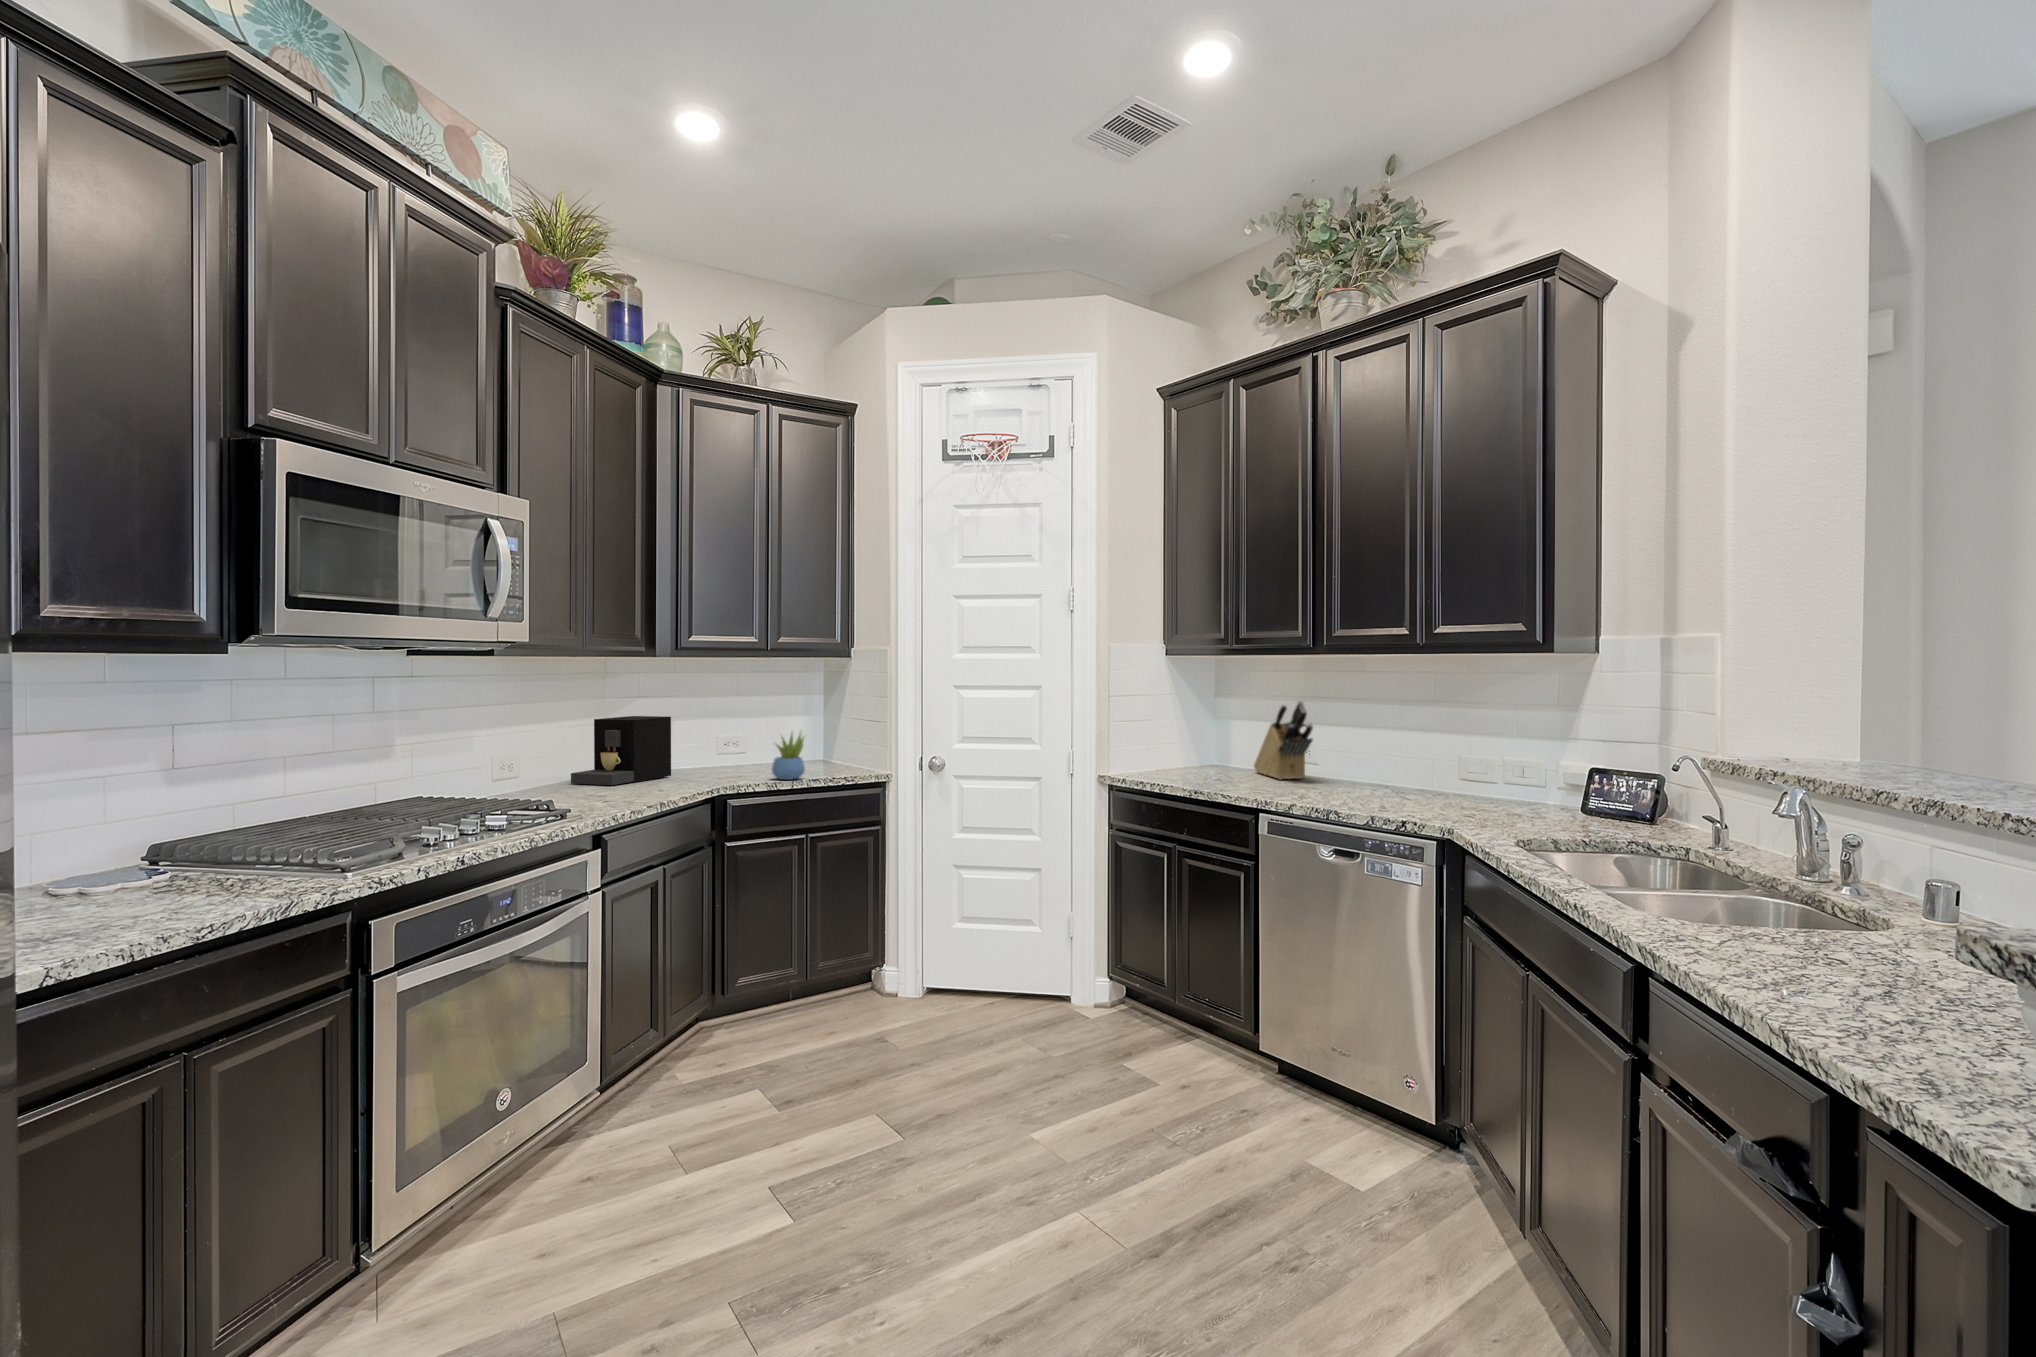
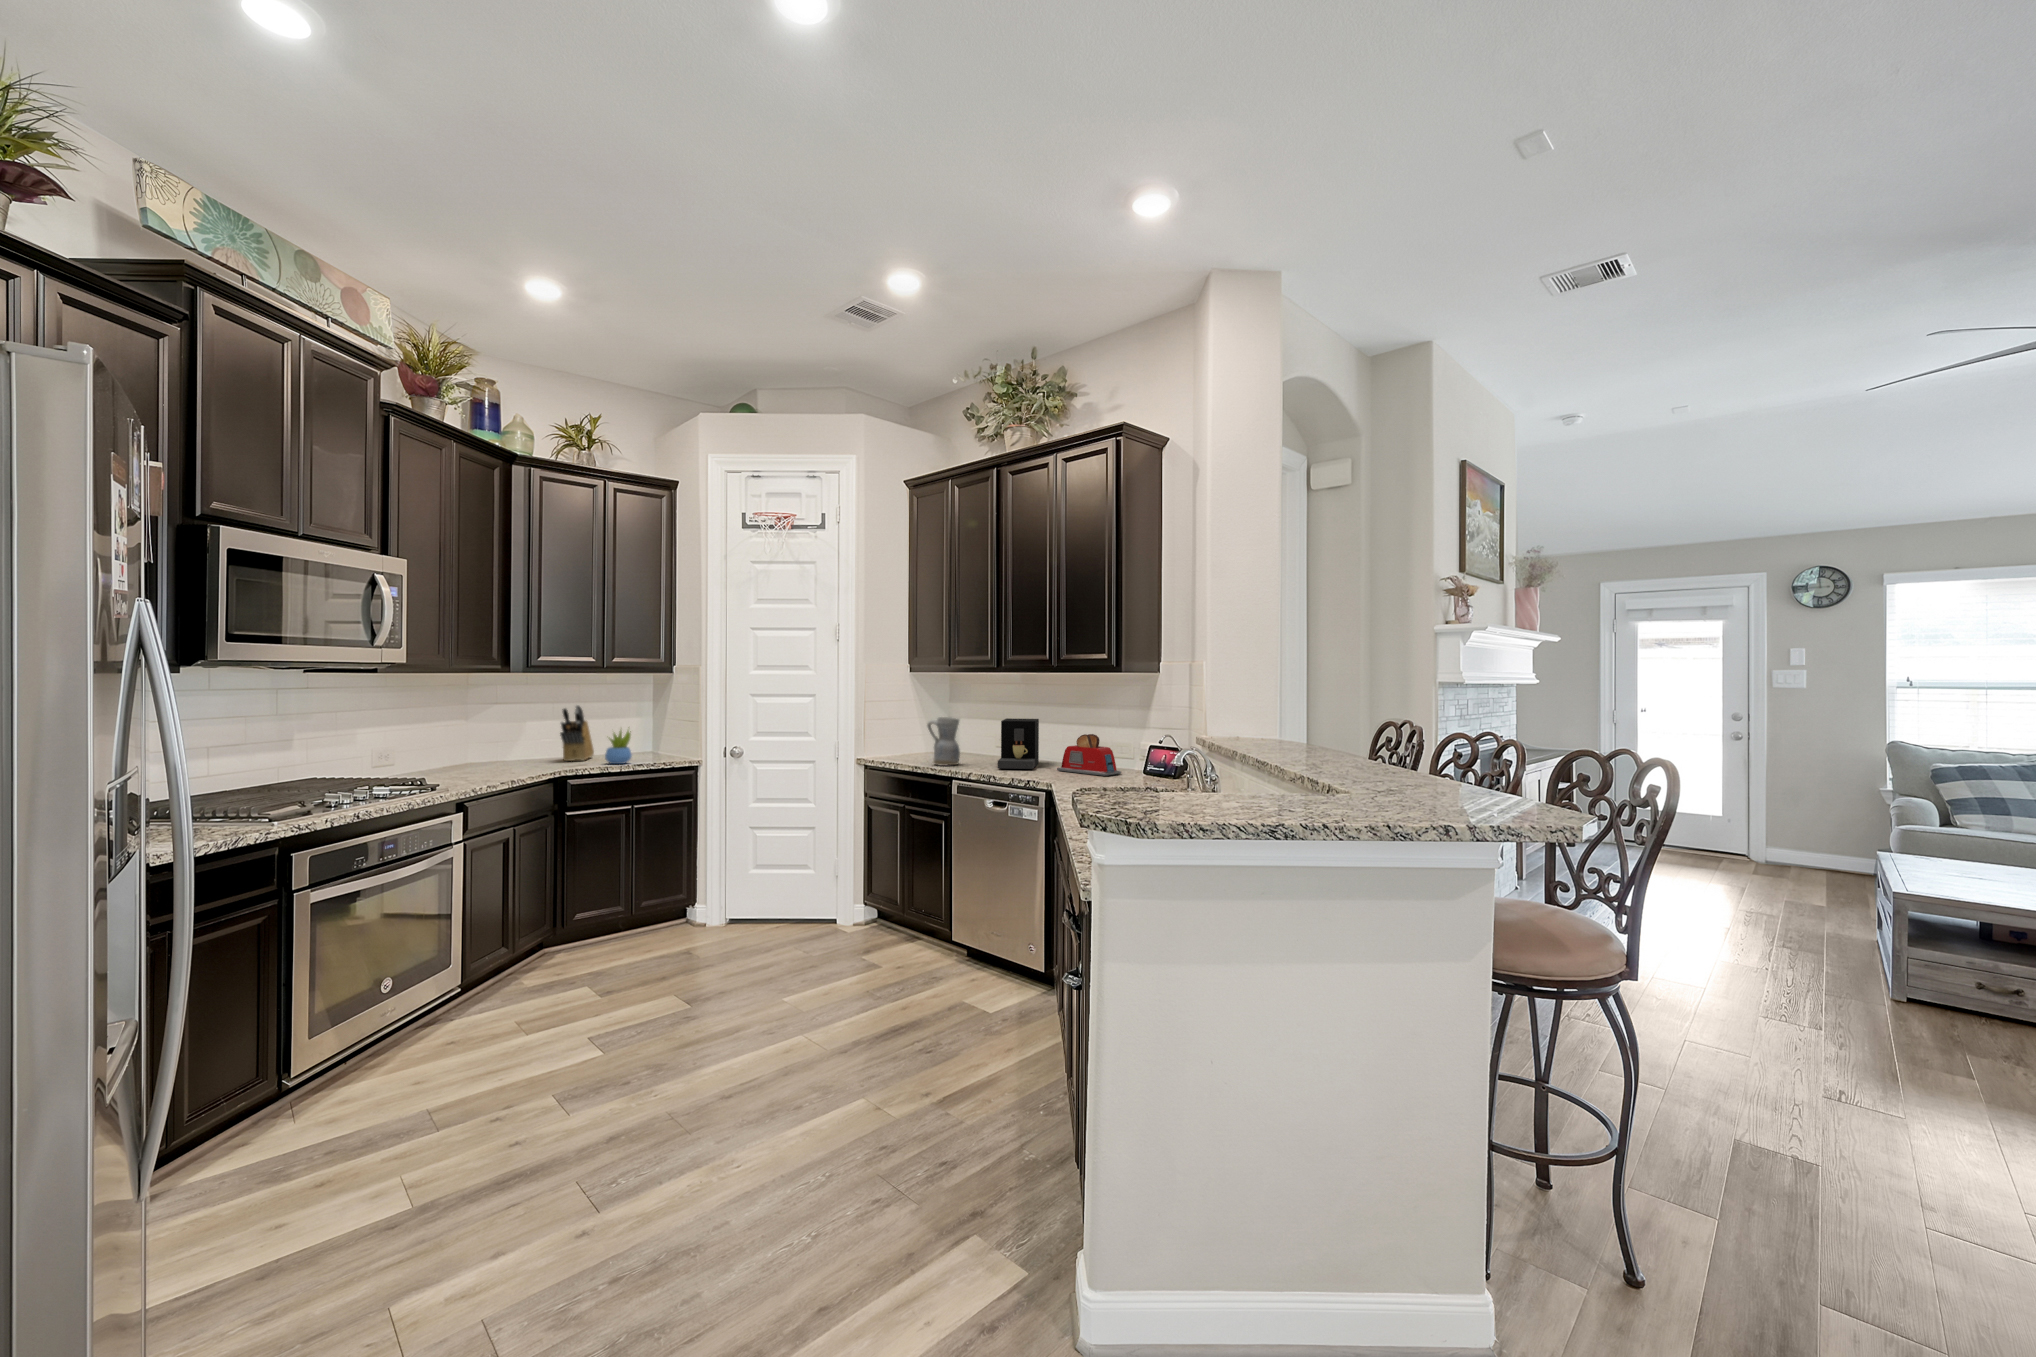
knife block: present [1254,701,1313,780] -> present [560,705,594,761]
coffee maker: present [571,716,671,785] -> present [998,718,1039,769]
ceramic pitcher: none [1211,720,1260,791] -> present [927,717,960,766]
toaster: none [1421,748,1536,814] -> present [1057,734,1121,776]

